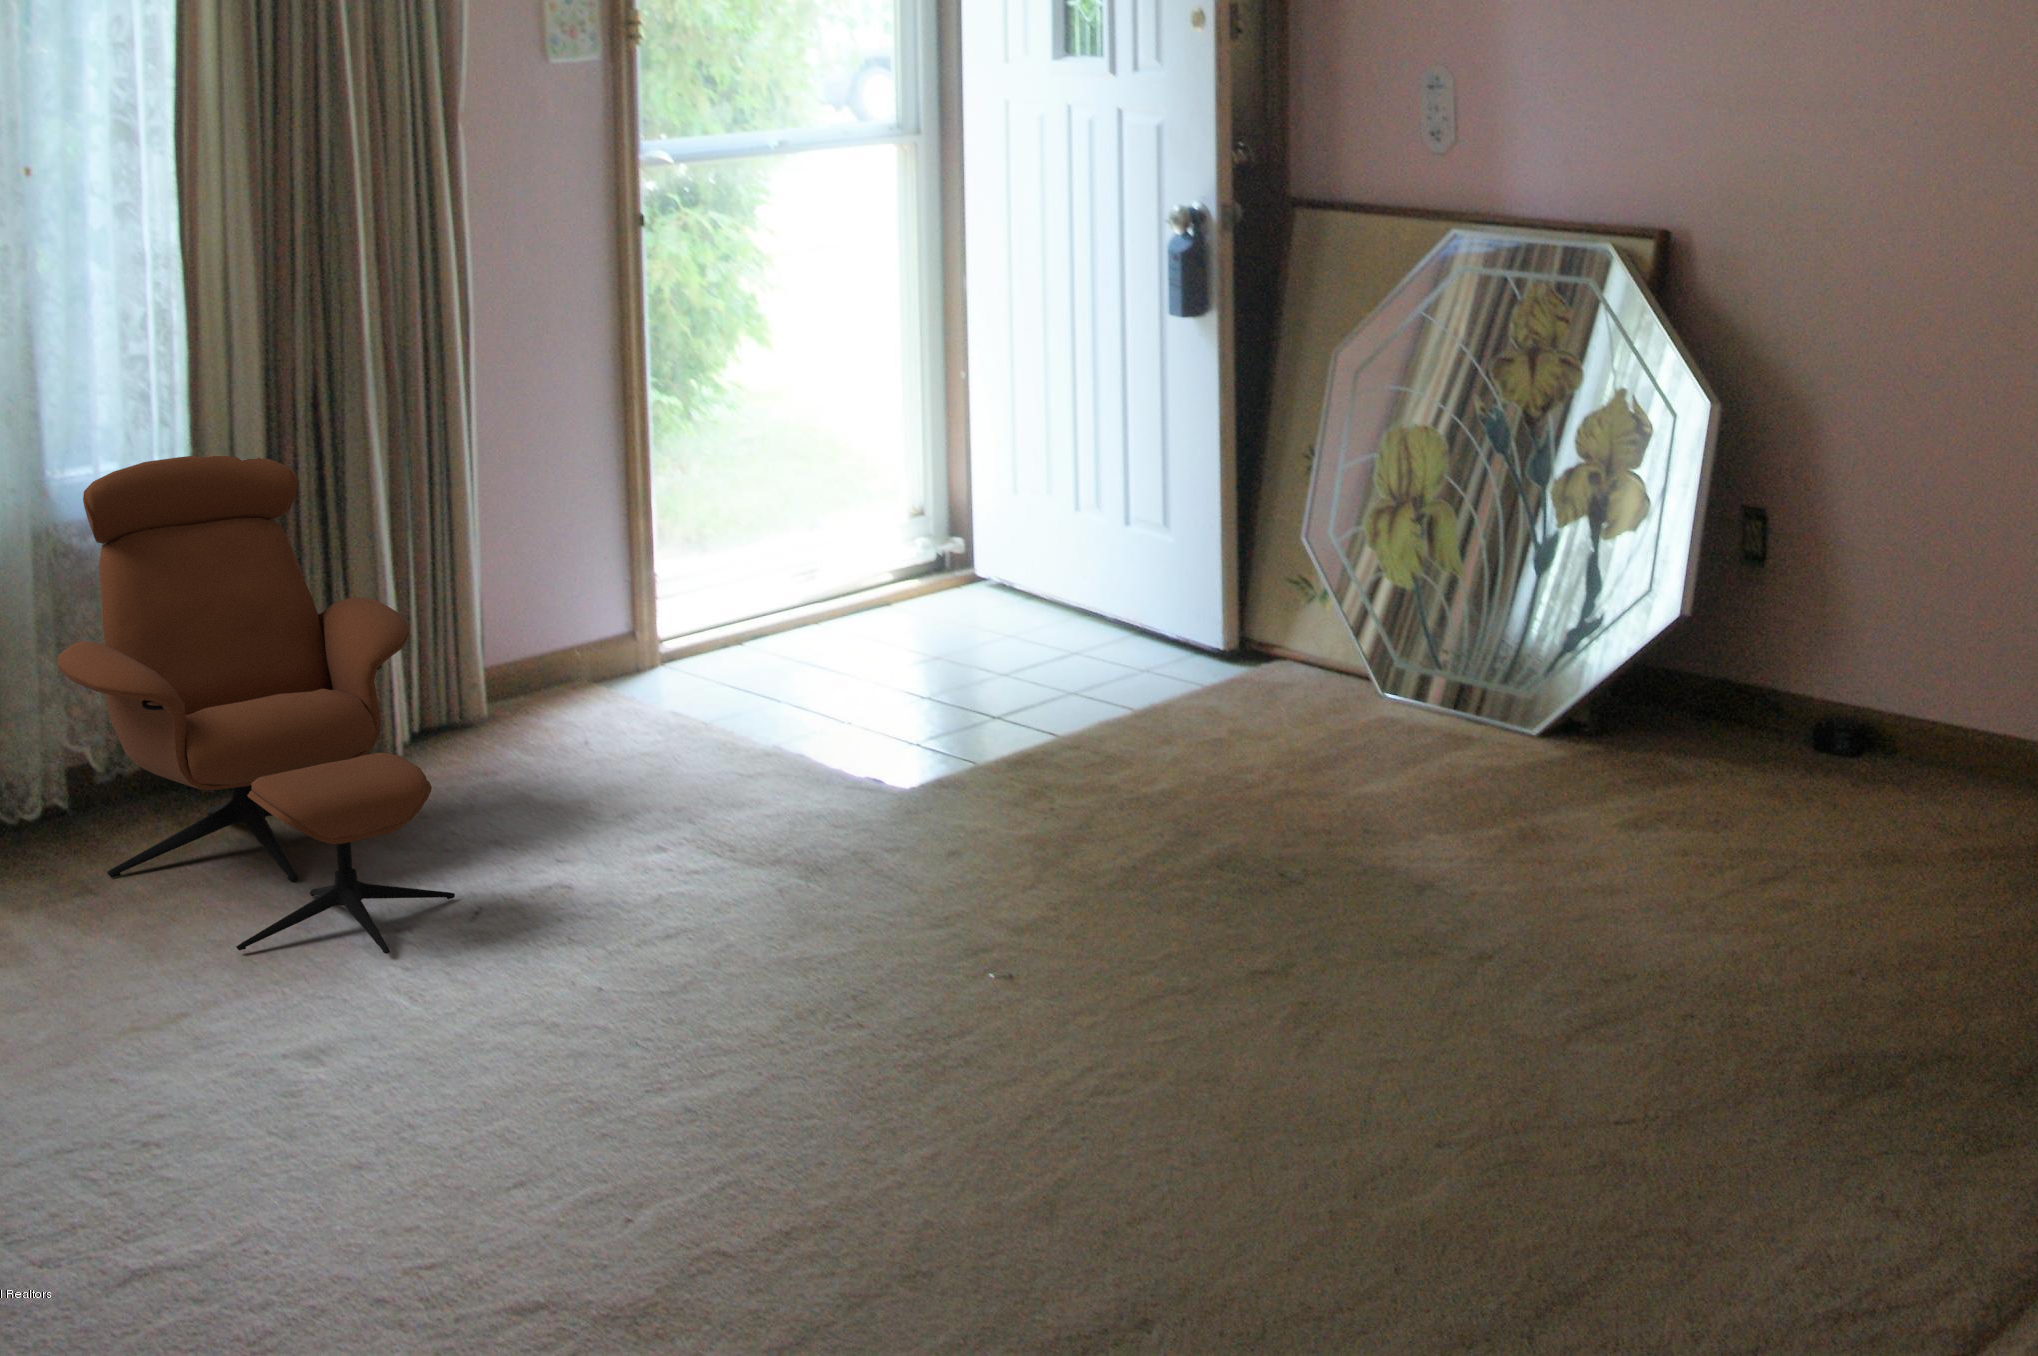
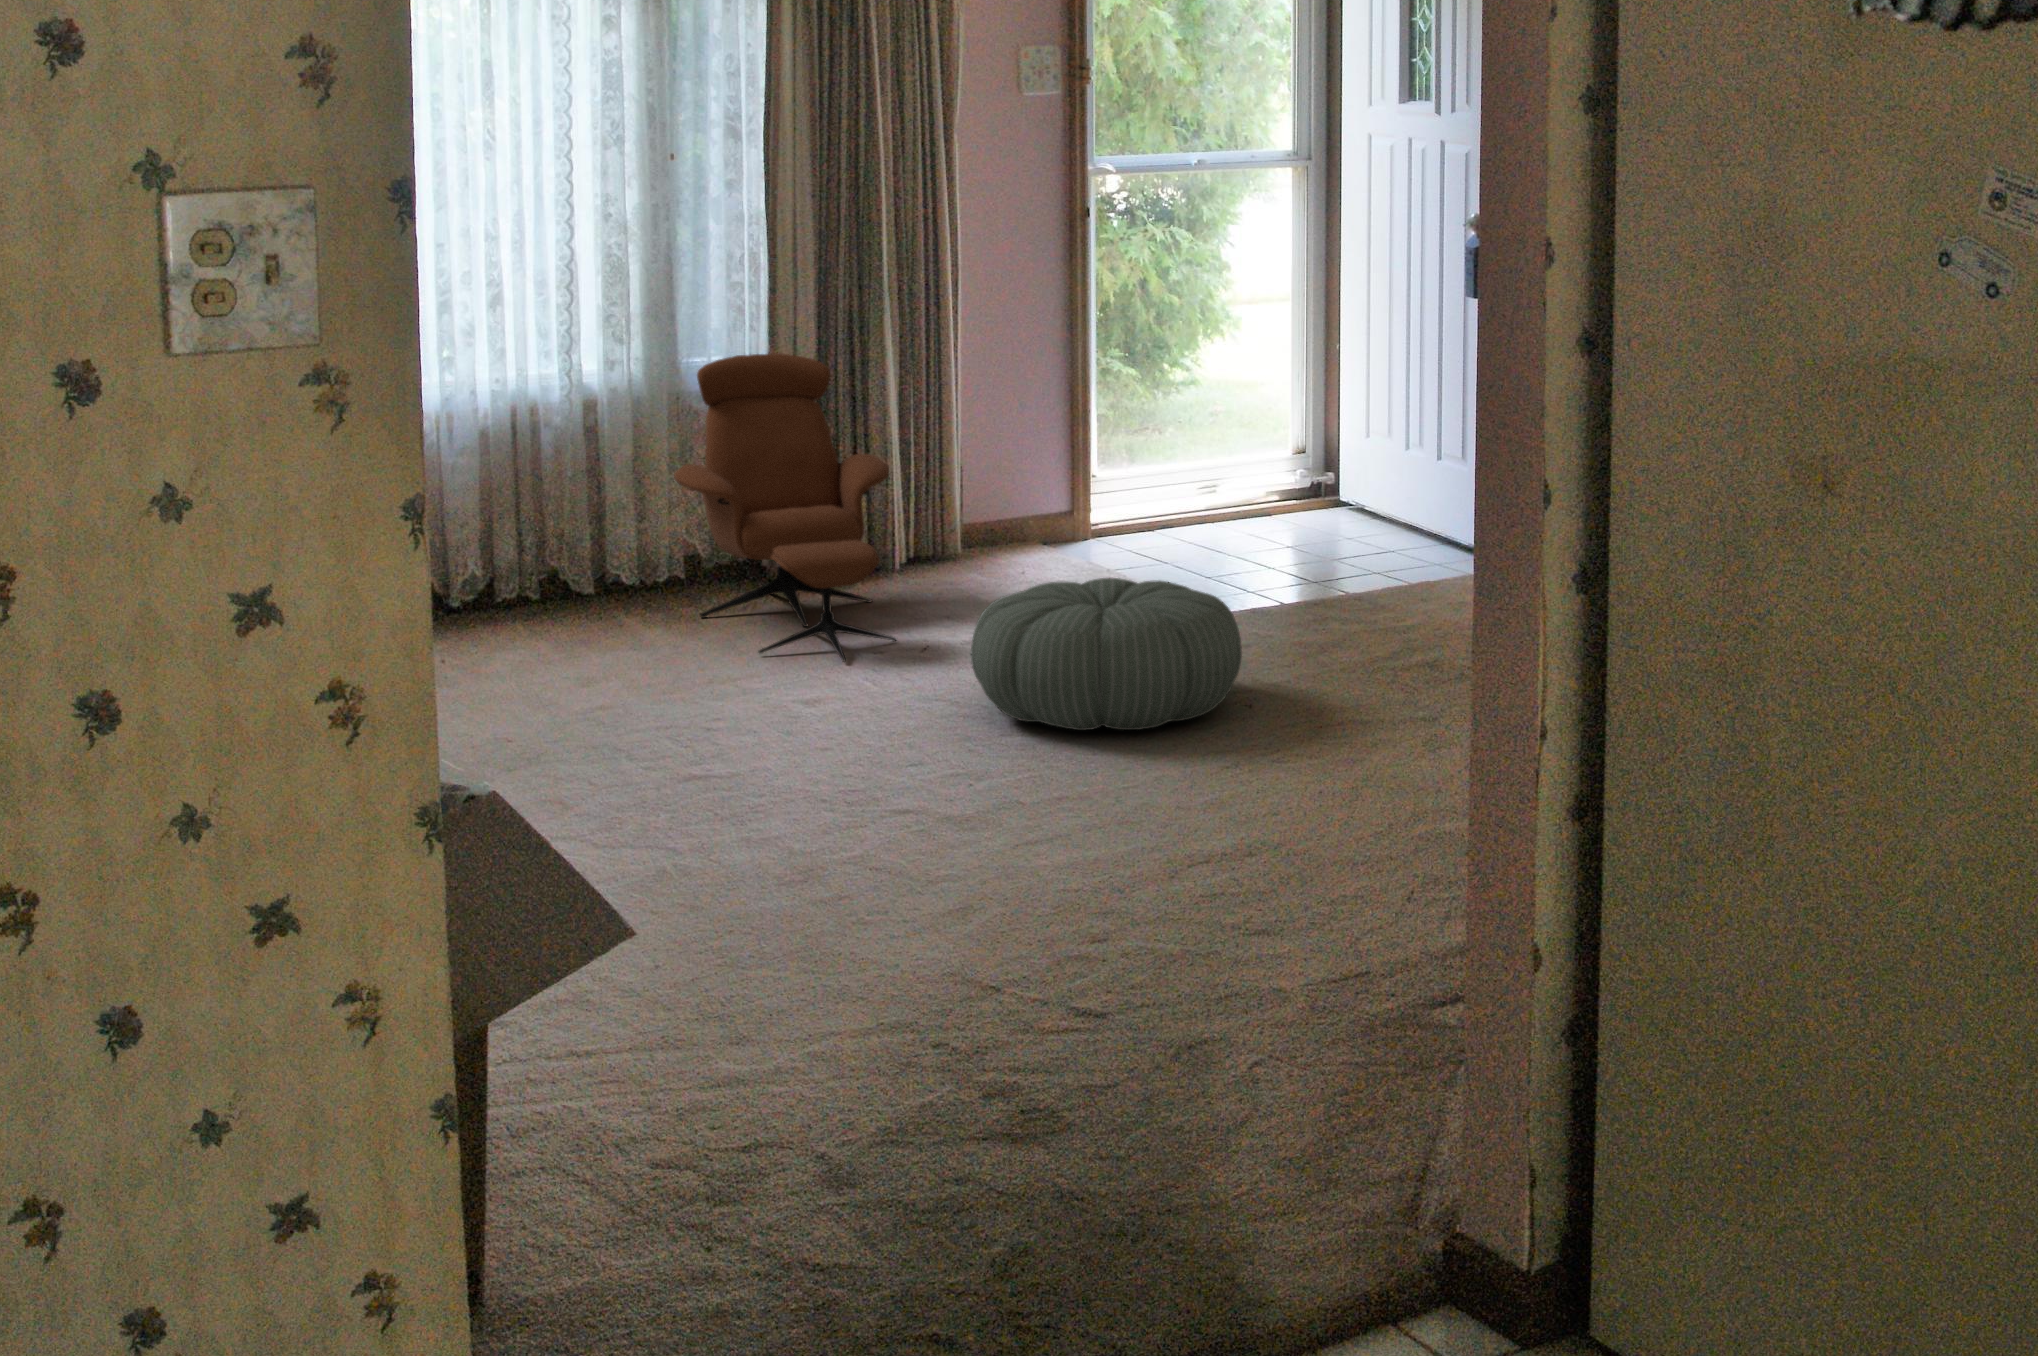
pouf: none [628,804,1035,1066] -> present [971,578,1242,730]

